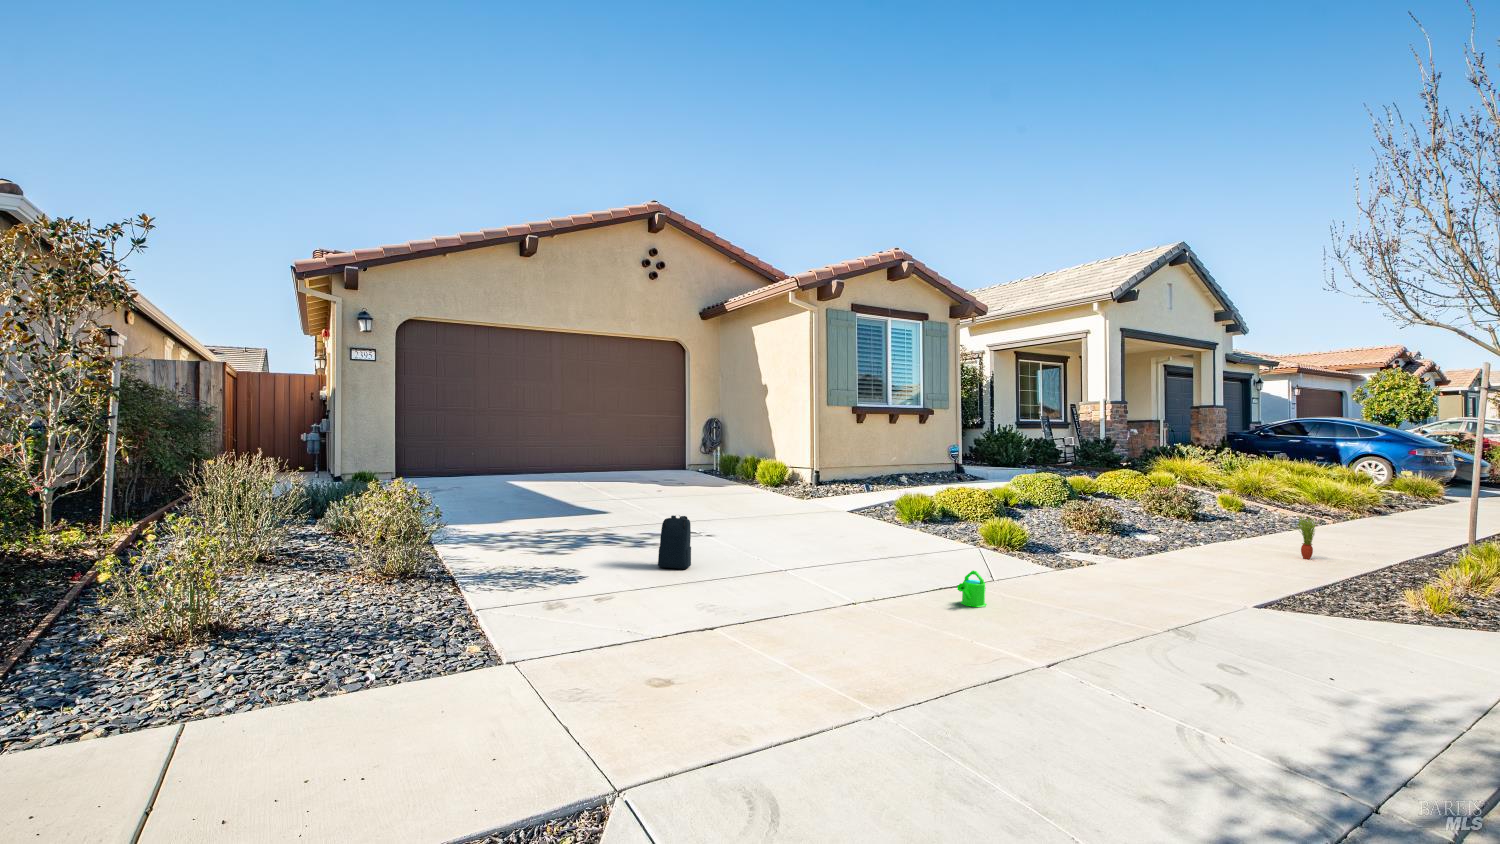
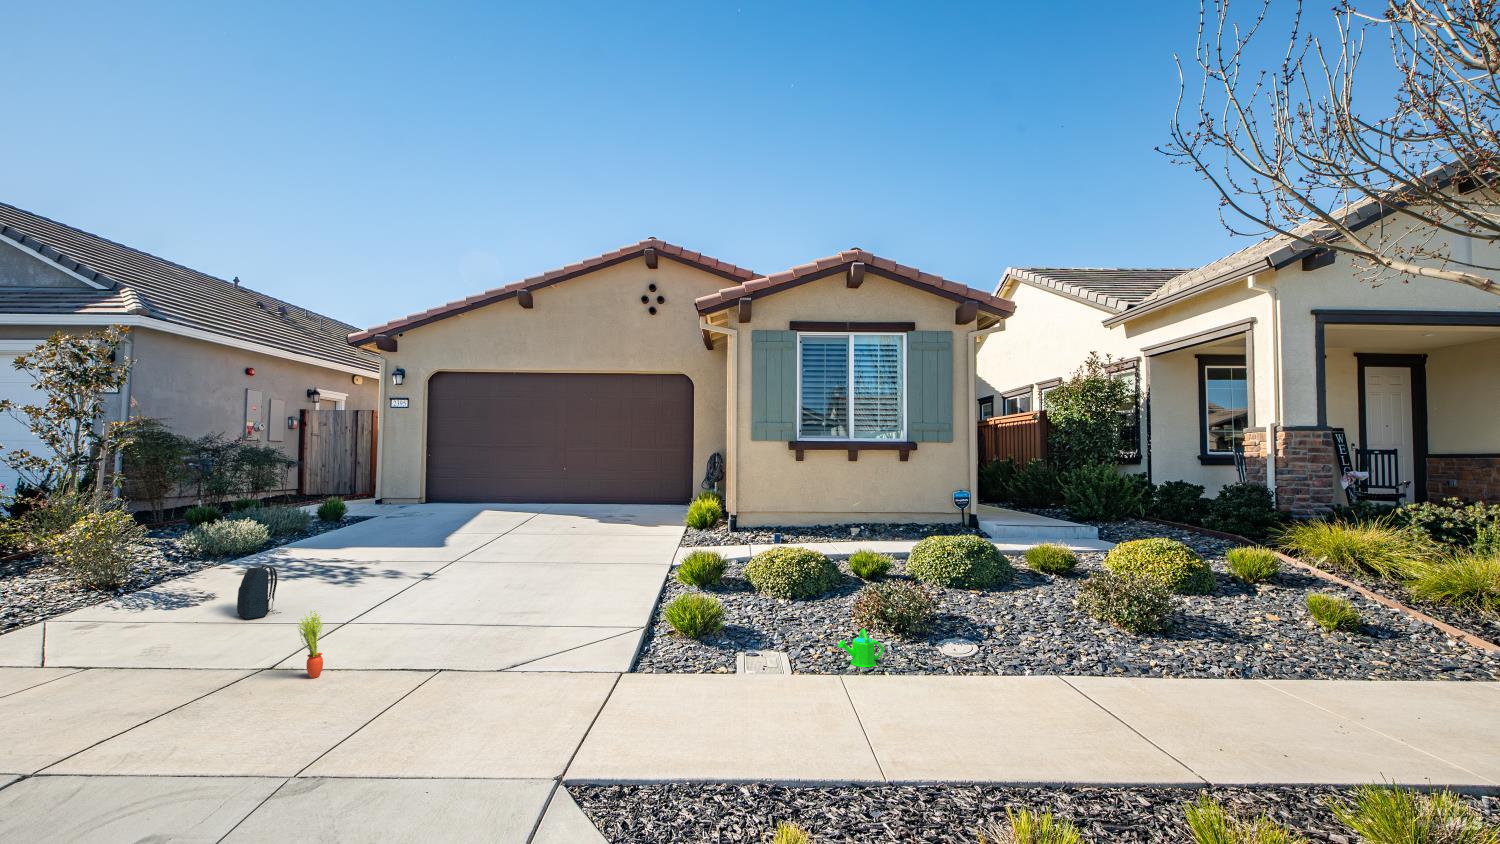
potted plant: present [1297,516,1319,559] -> present [298,611,323,678]
watering can: present [957,571,987,607] -> present [838,629,884,667]

